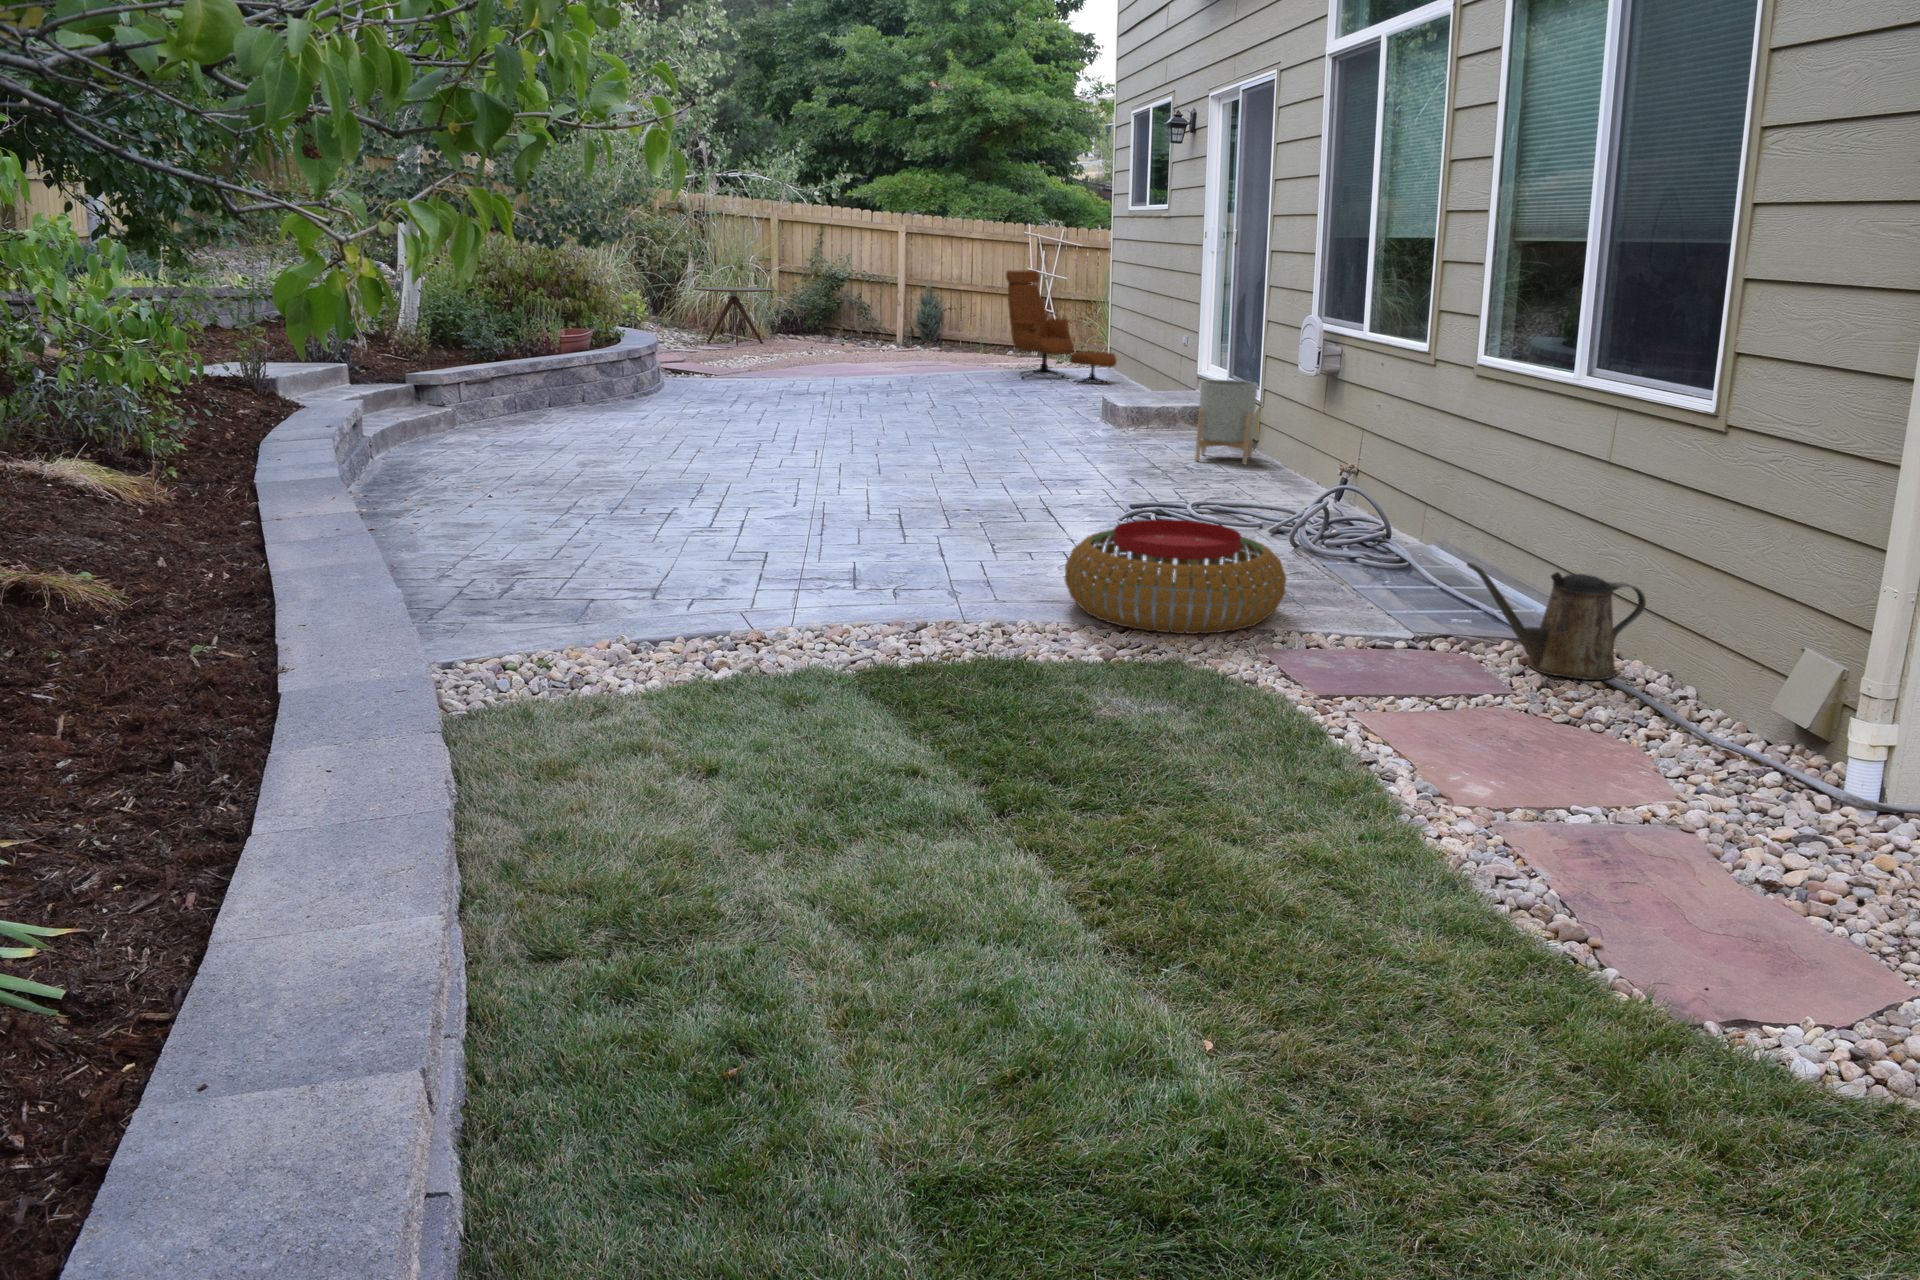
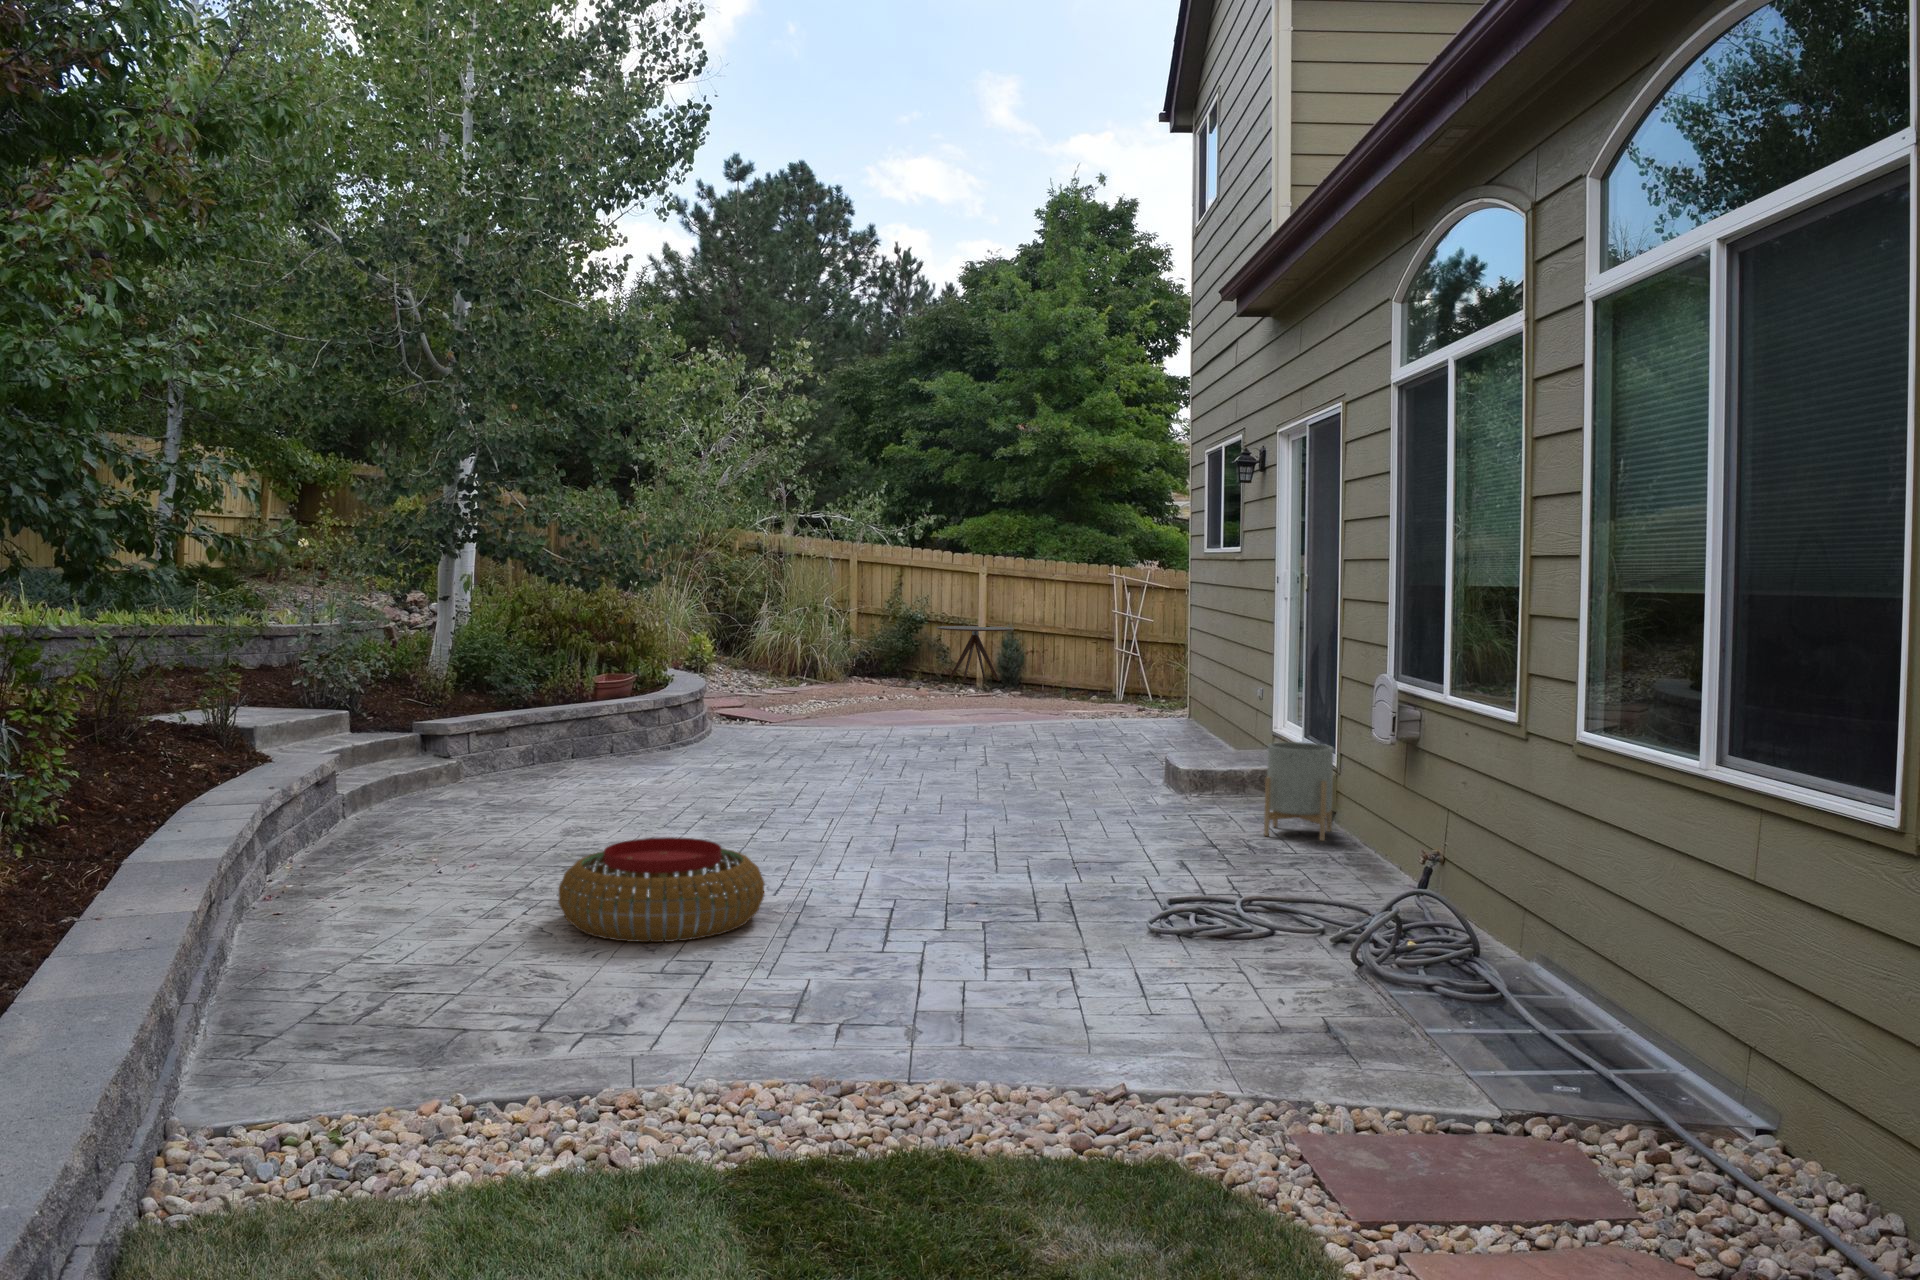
lounge chair: present [1006,270,1116,383] -> none [1076,614,1196,737]
round table: present [693,287,774,346] -> present [937,626,1014,682]
pouf: present [1064,519,1286,634] -> present [559,837,765,942]
watering can: present [1467,563,1646,680] -> none [1558,1027,1817,1201]

